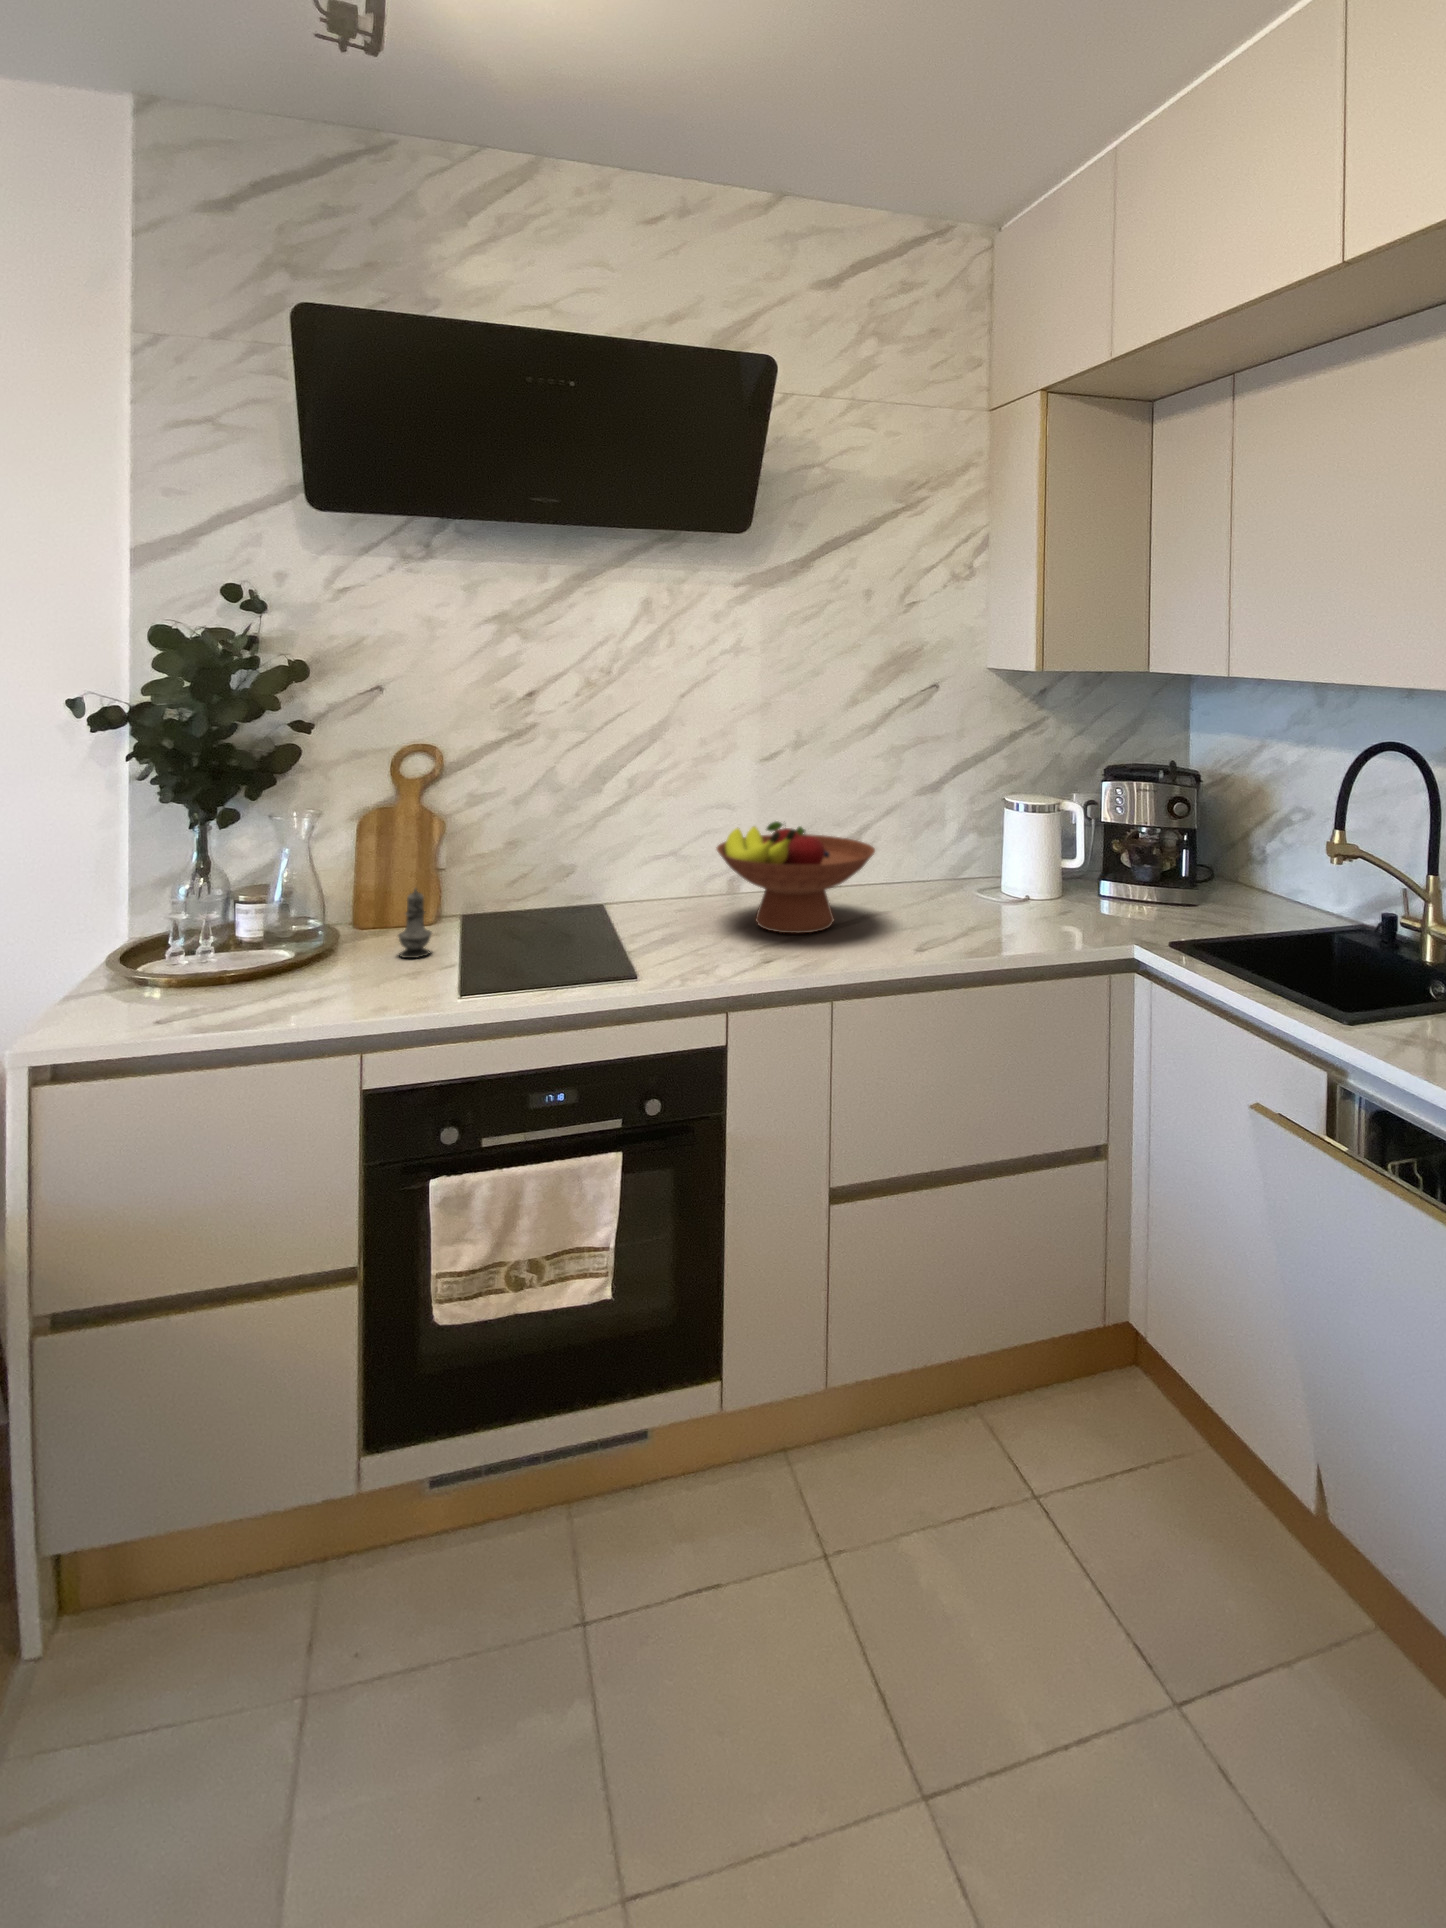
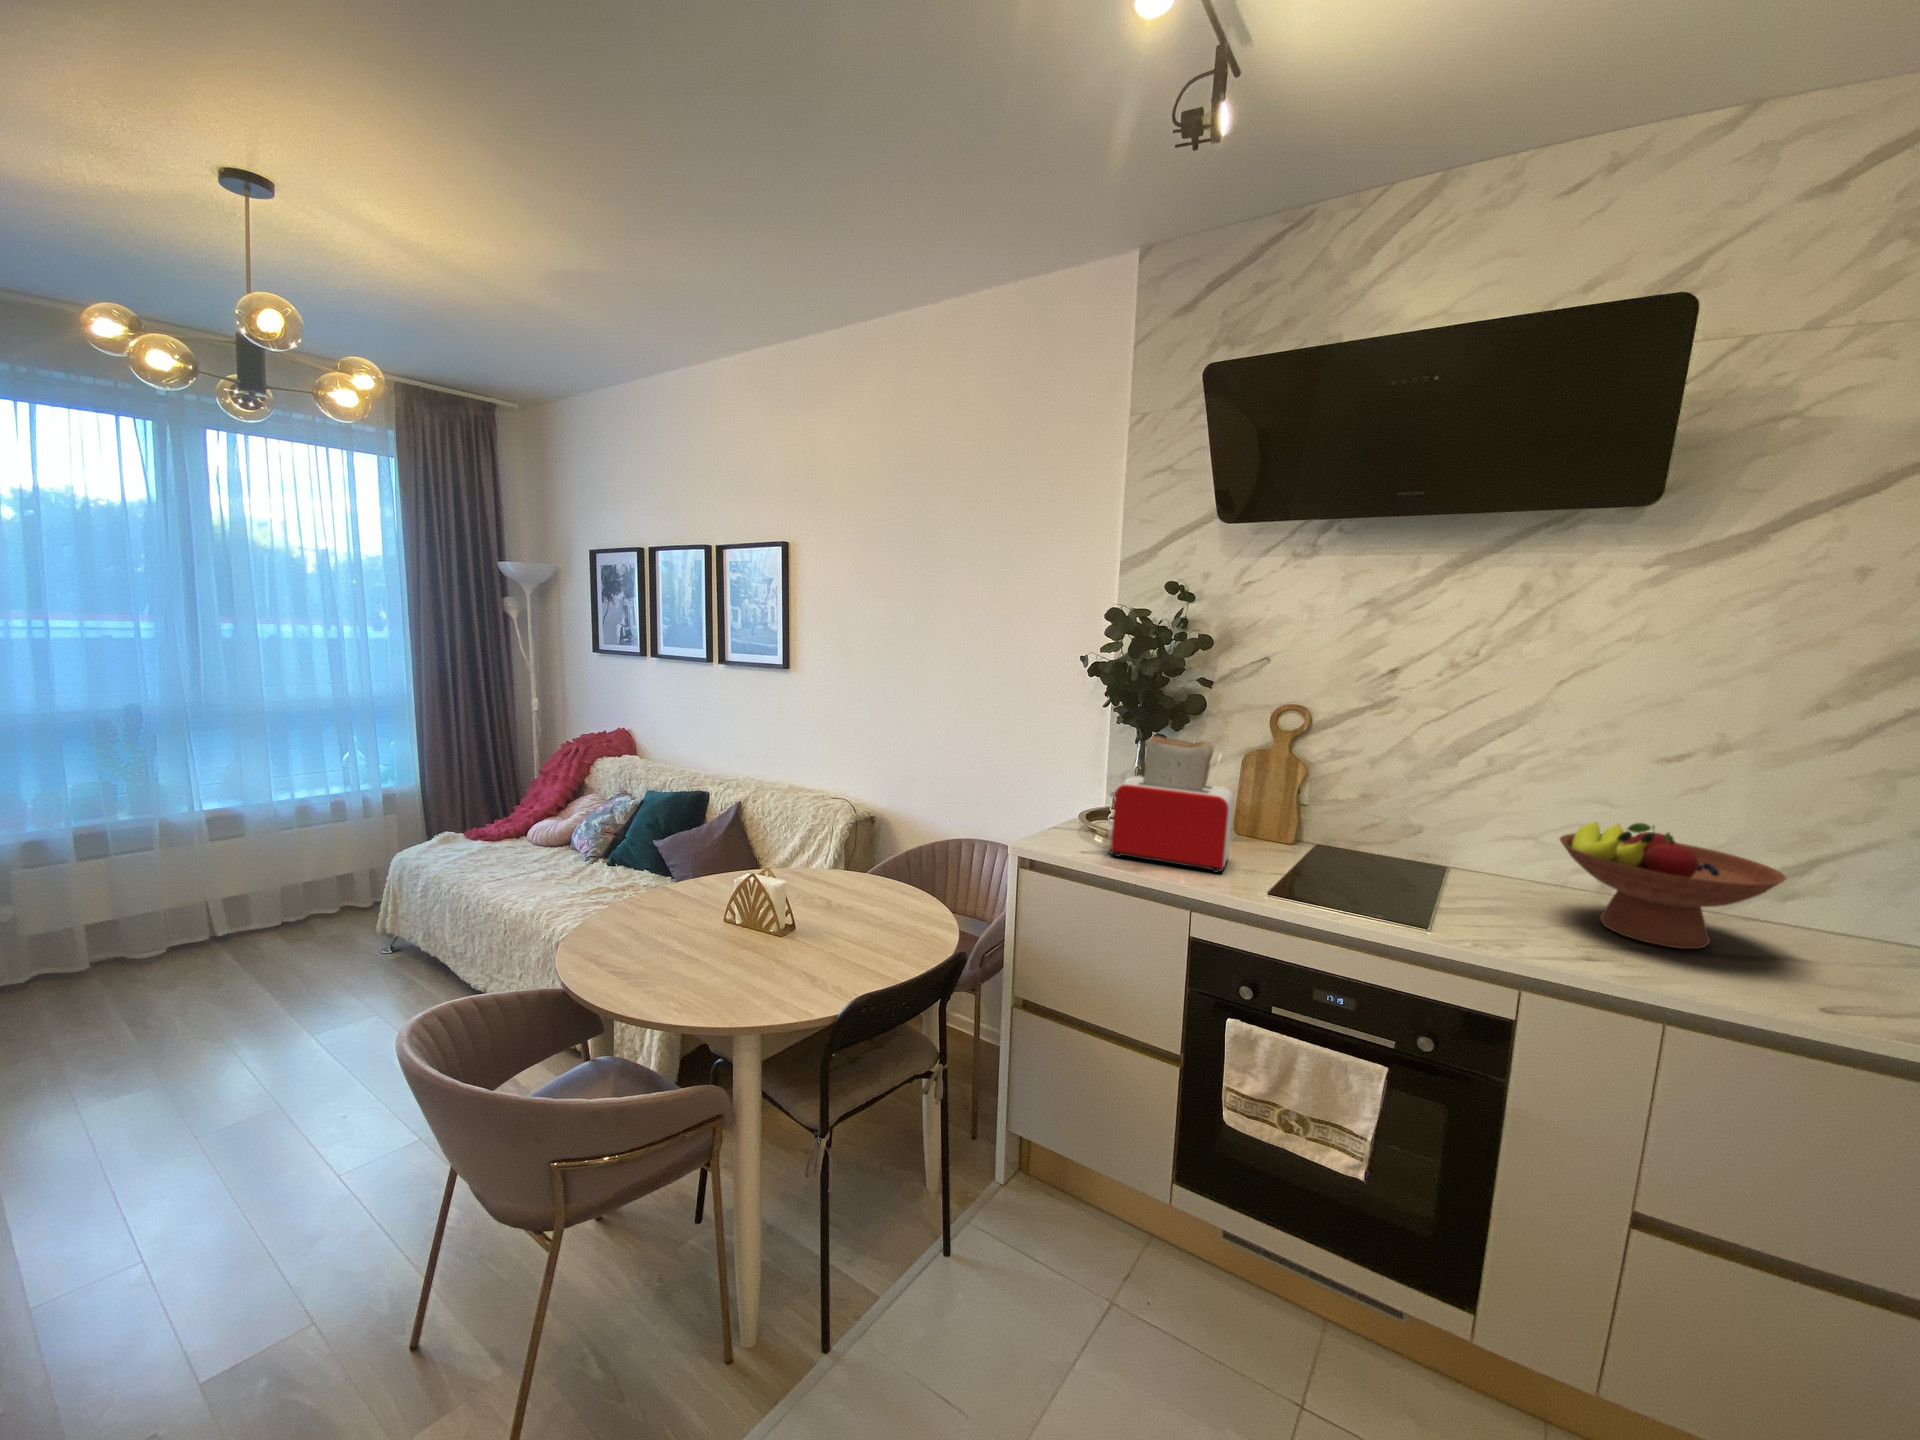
toaster: none [193,810,385,1007] -> present [1108,736,1234,873]
salt shaker: present [398,889,432,958] -> none [1249,810,1275,863]

